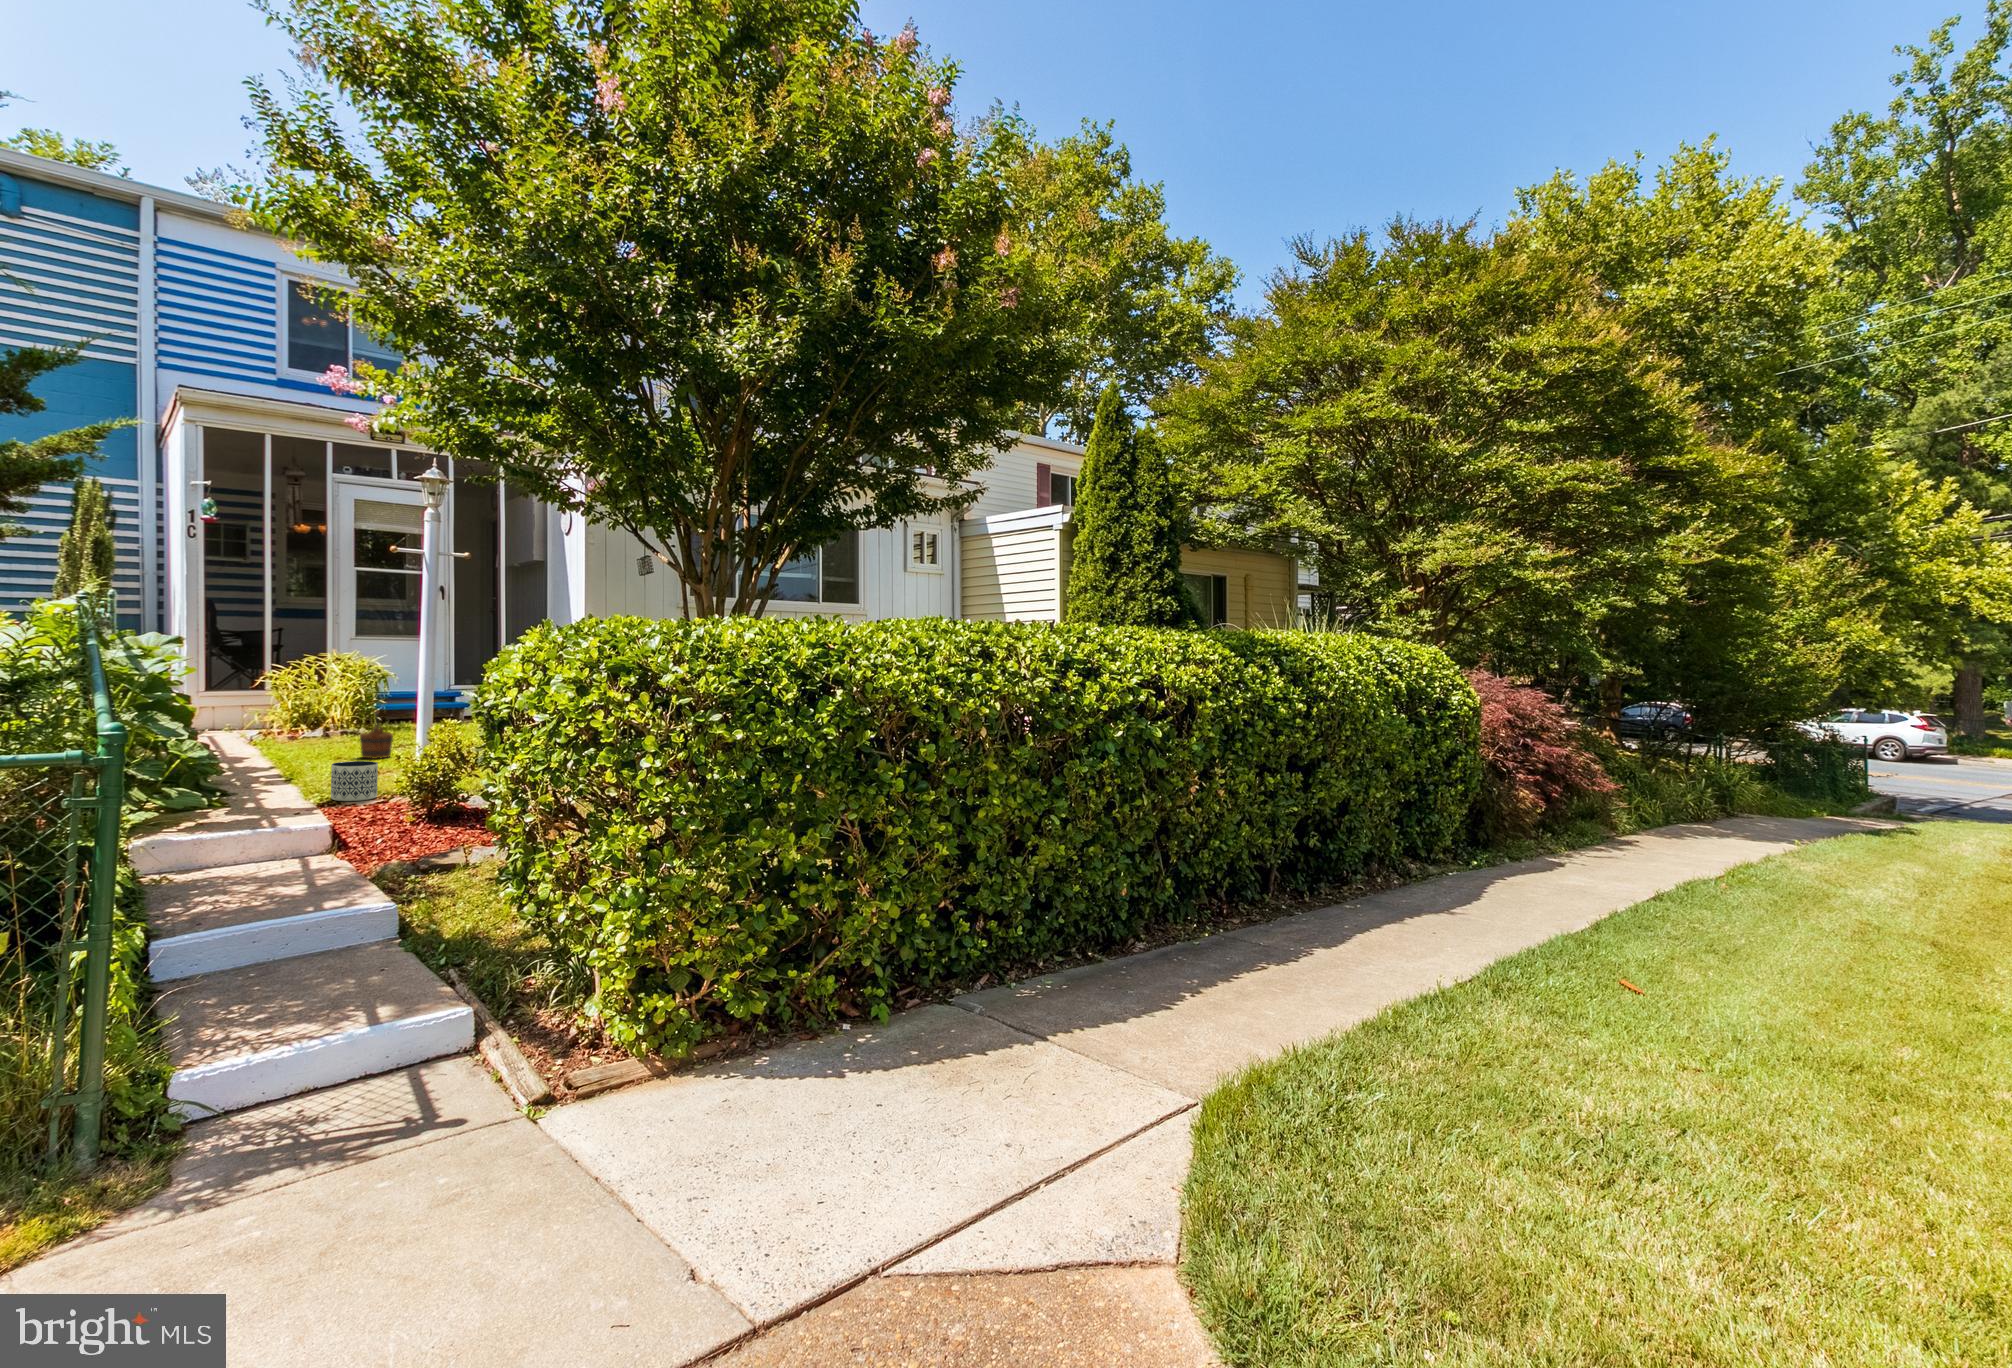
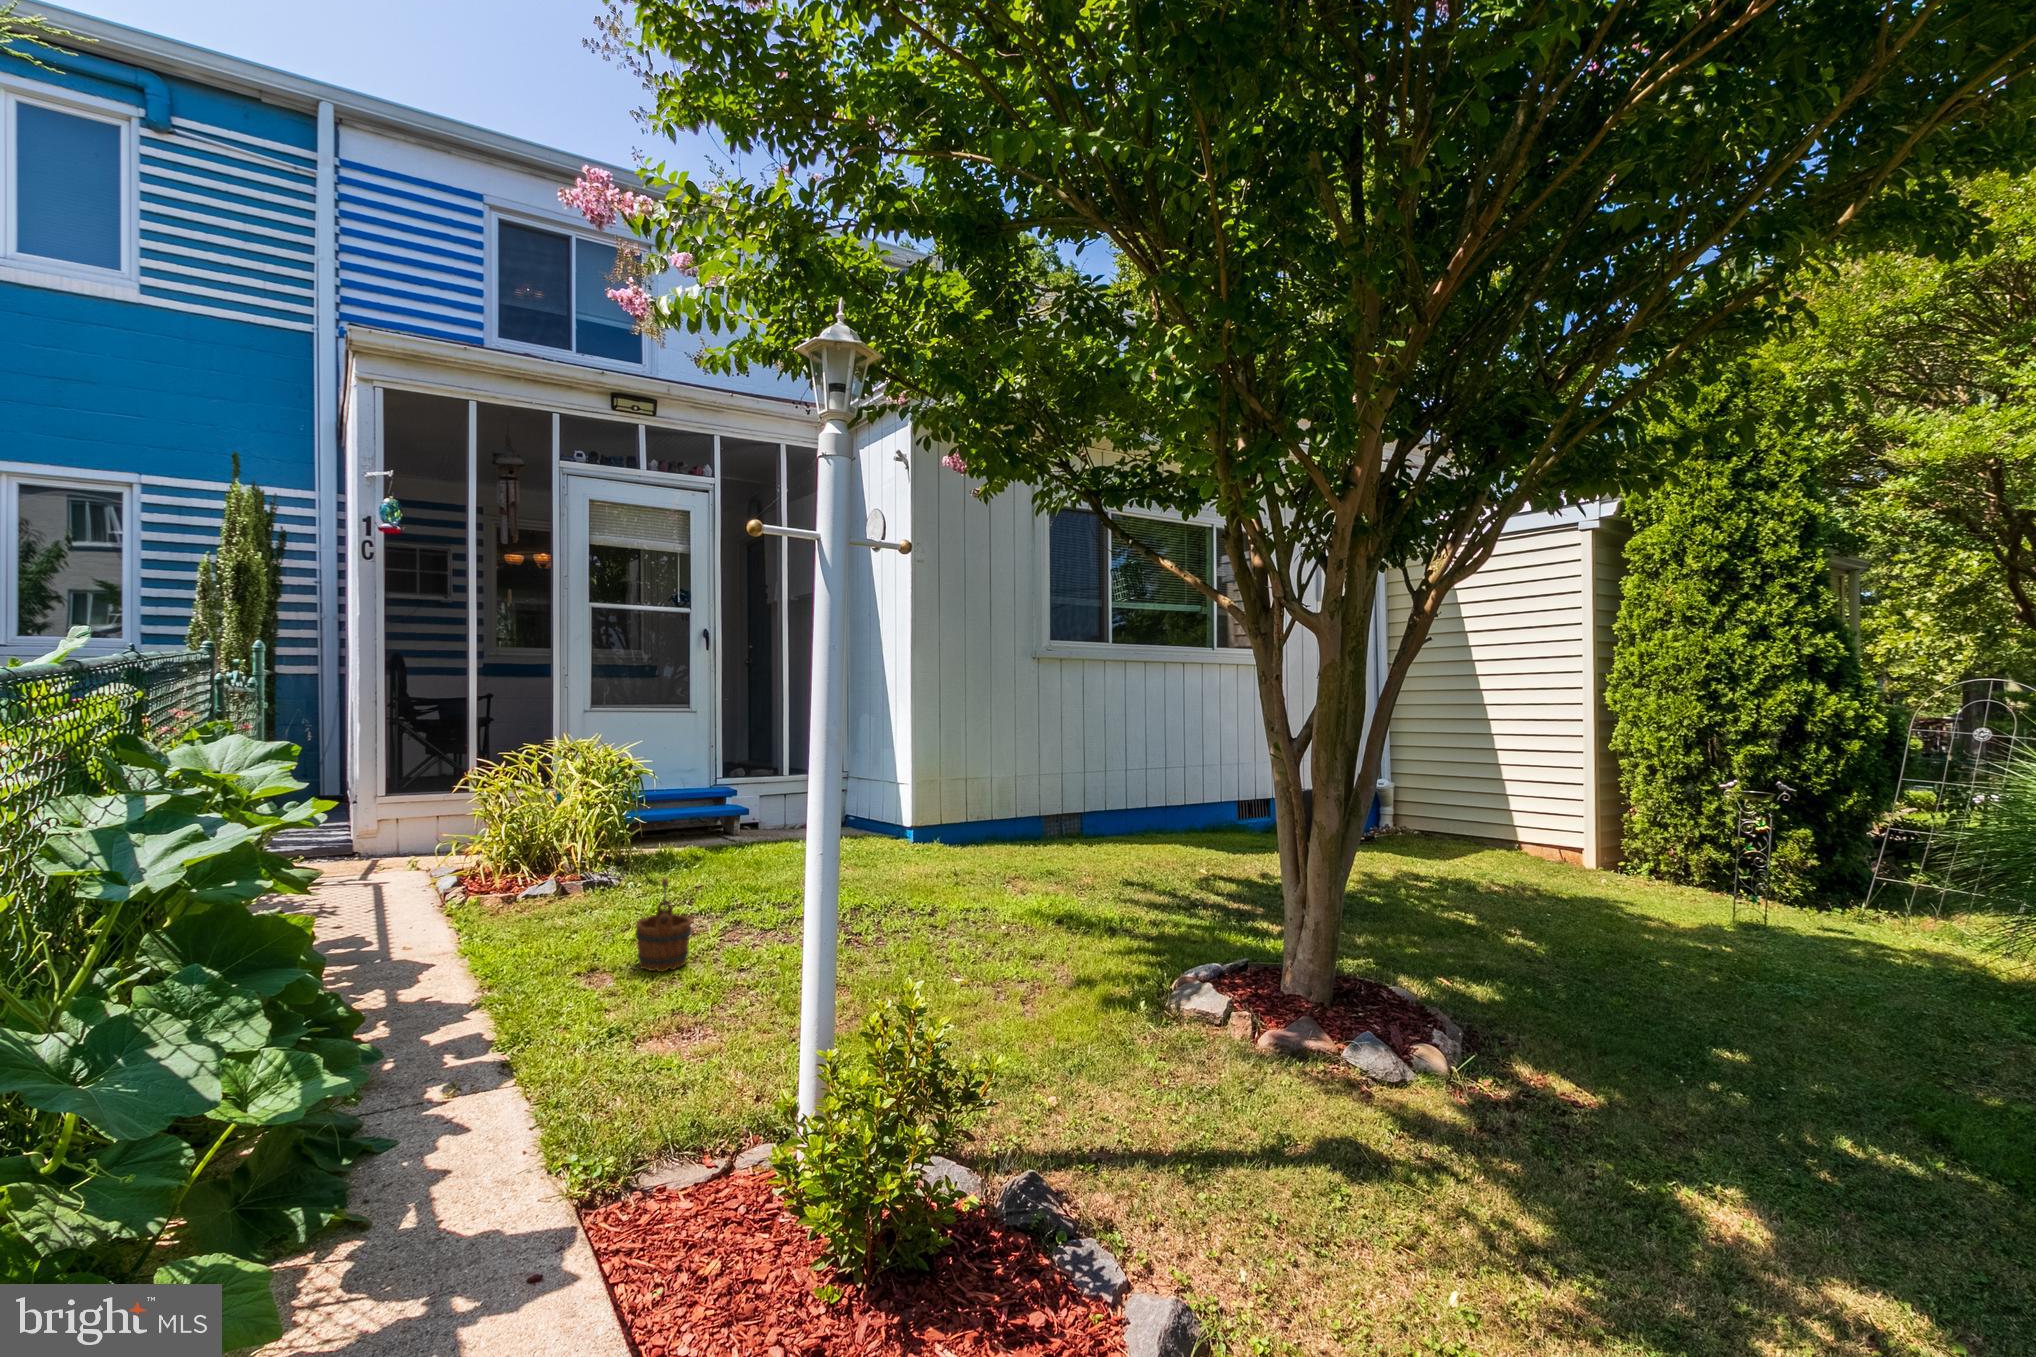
planter: present [331,761,378,801] -> none [646,1128,753,1271]

